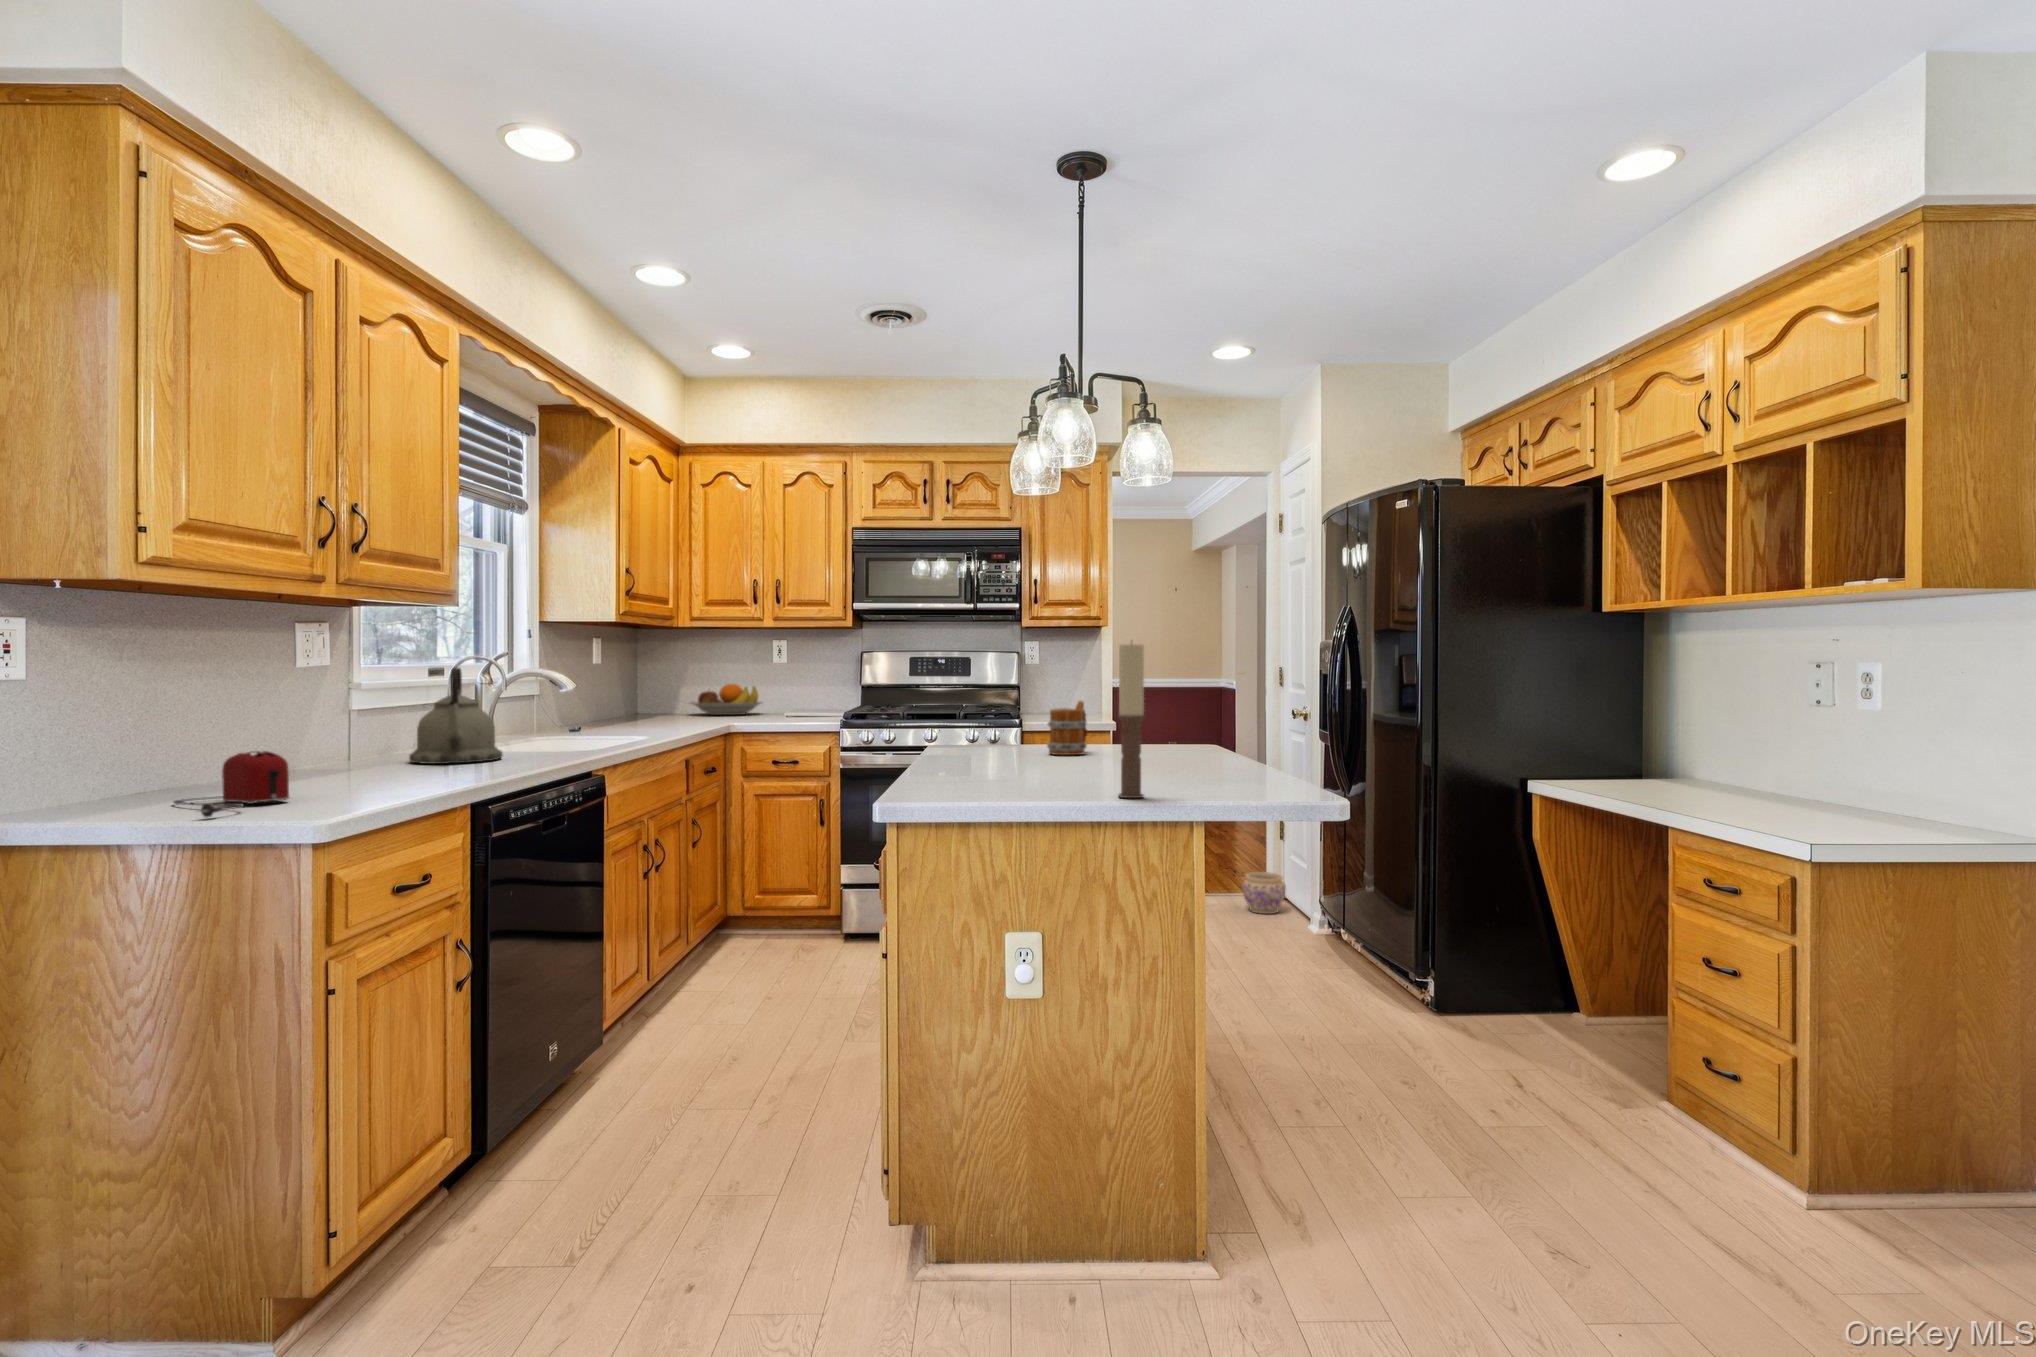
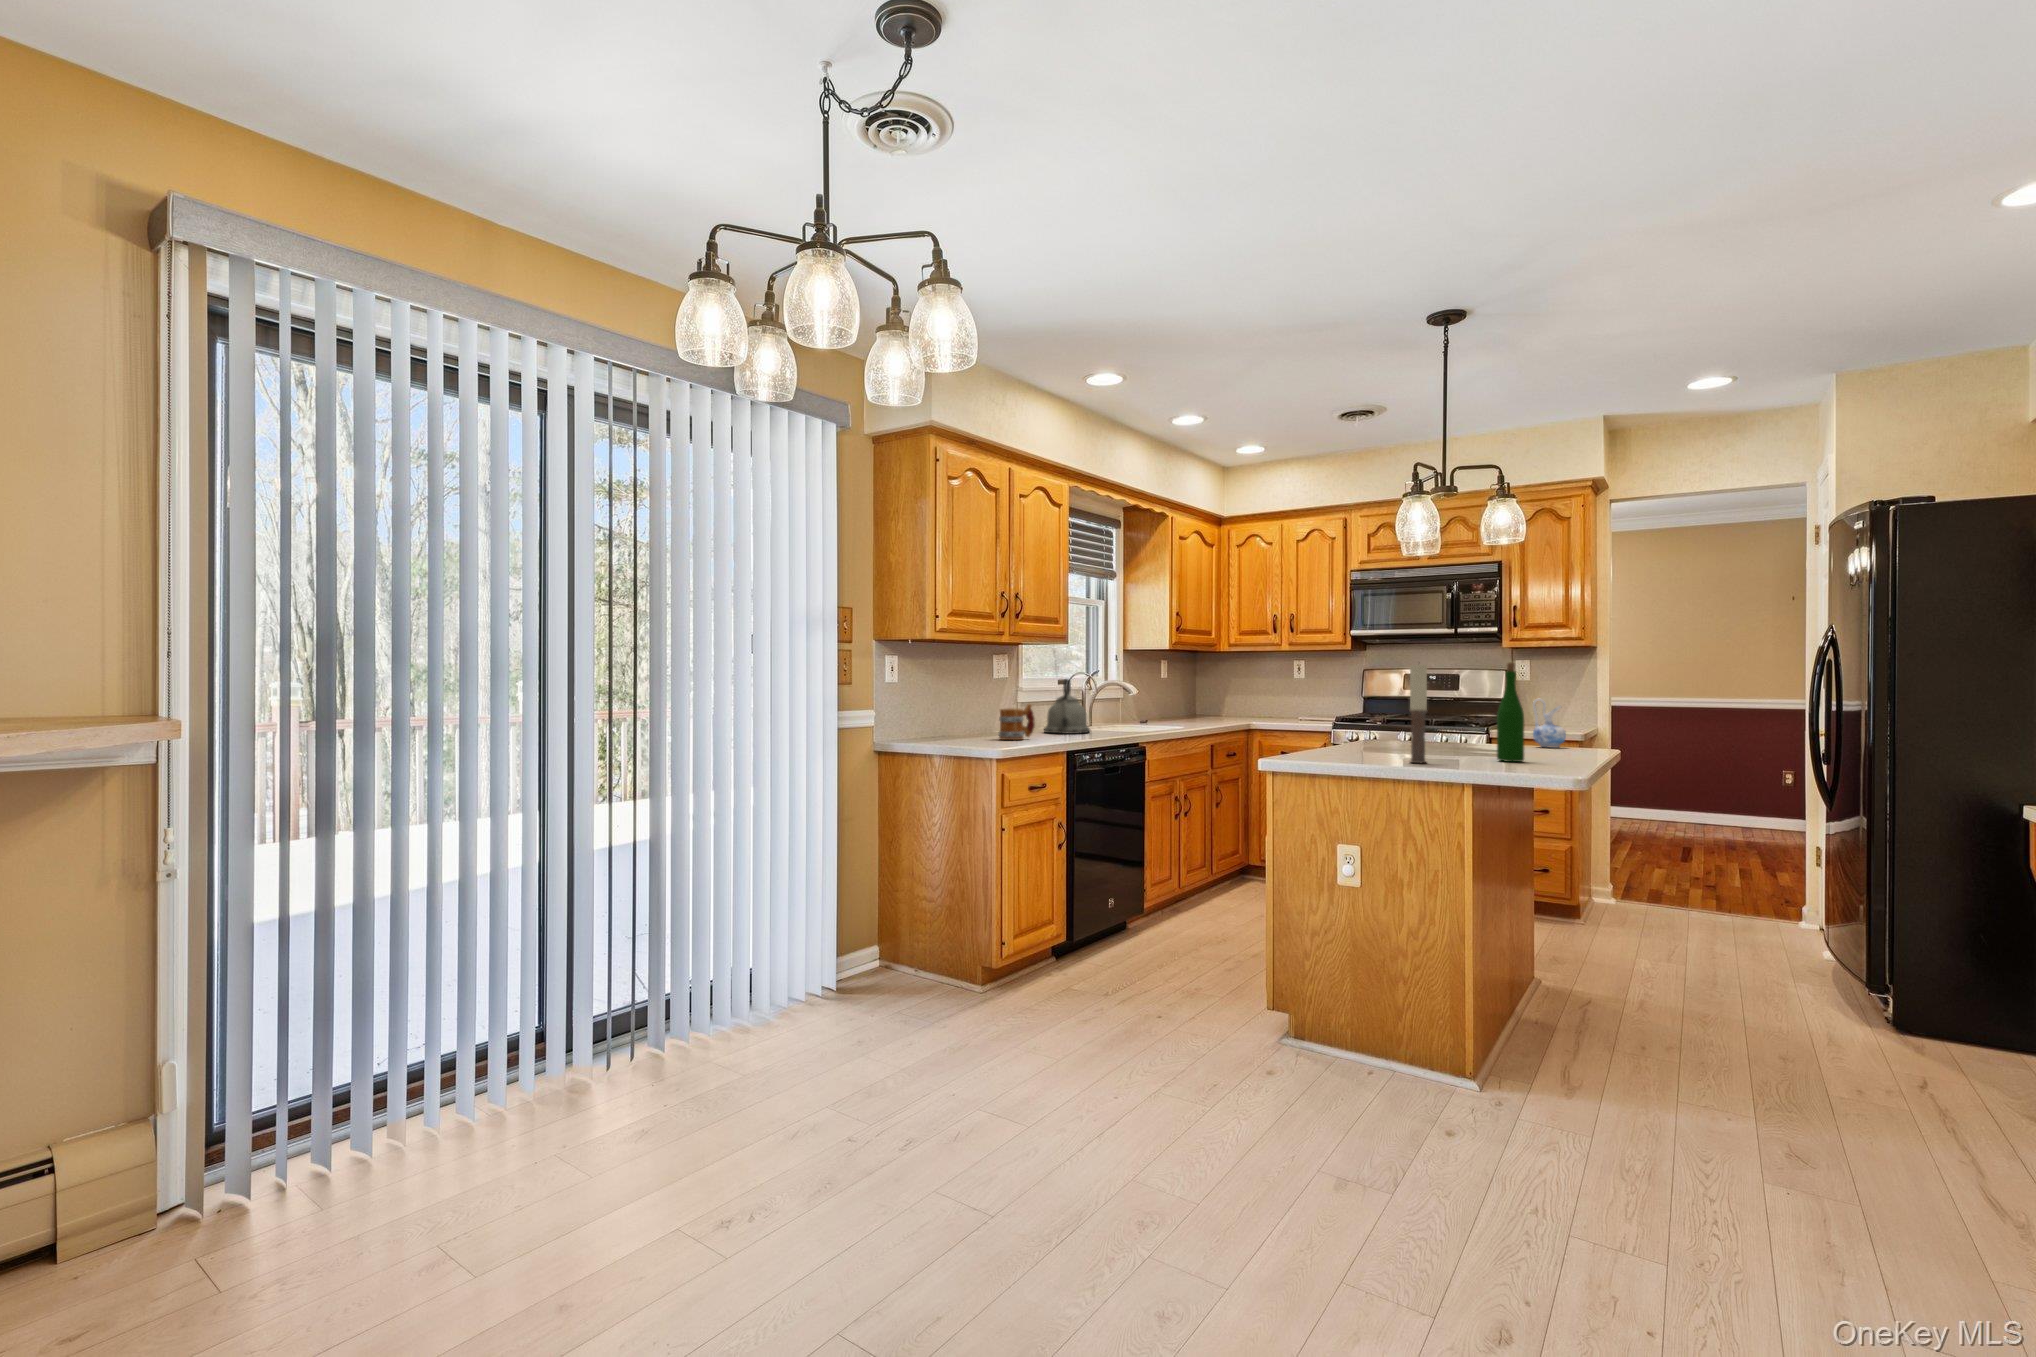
wine bottle: none [1201,642,1237,784] -> present [1497,662,1524,762]
fruit bowl: present [691,684,761,715] -> none [1231,693,1287,716]
ceramic pitcher: none [1151,690,1187,752] -> present [1533,699,1566,748]
mug: present [1047,701,1087,755] -> present [999,704,1035,740]
toaster: present [174,751,289,817] -> none [943,719,987,746]
planter: present [1242,872,1286,914] -> none [1741,885,1794,927]

